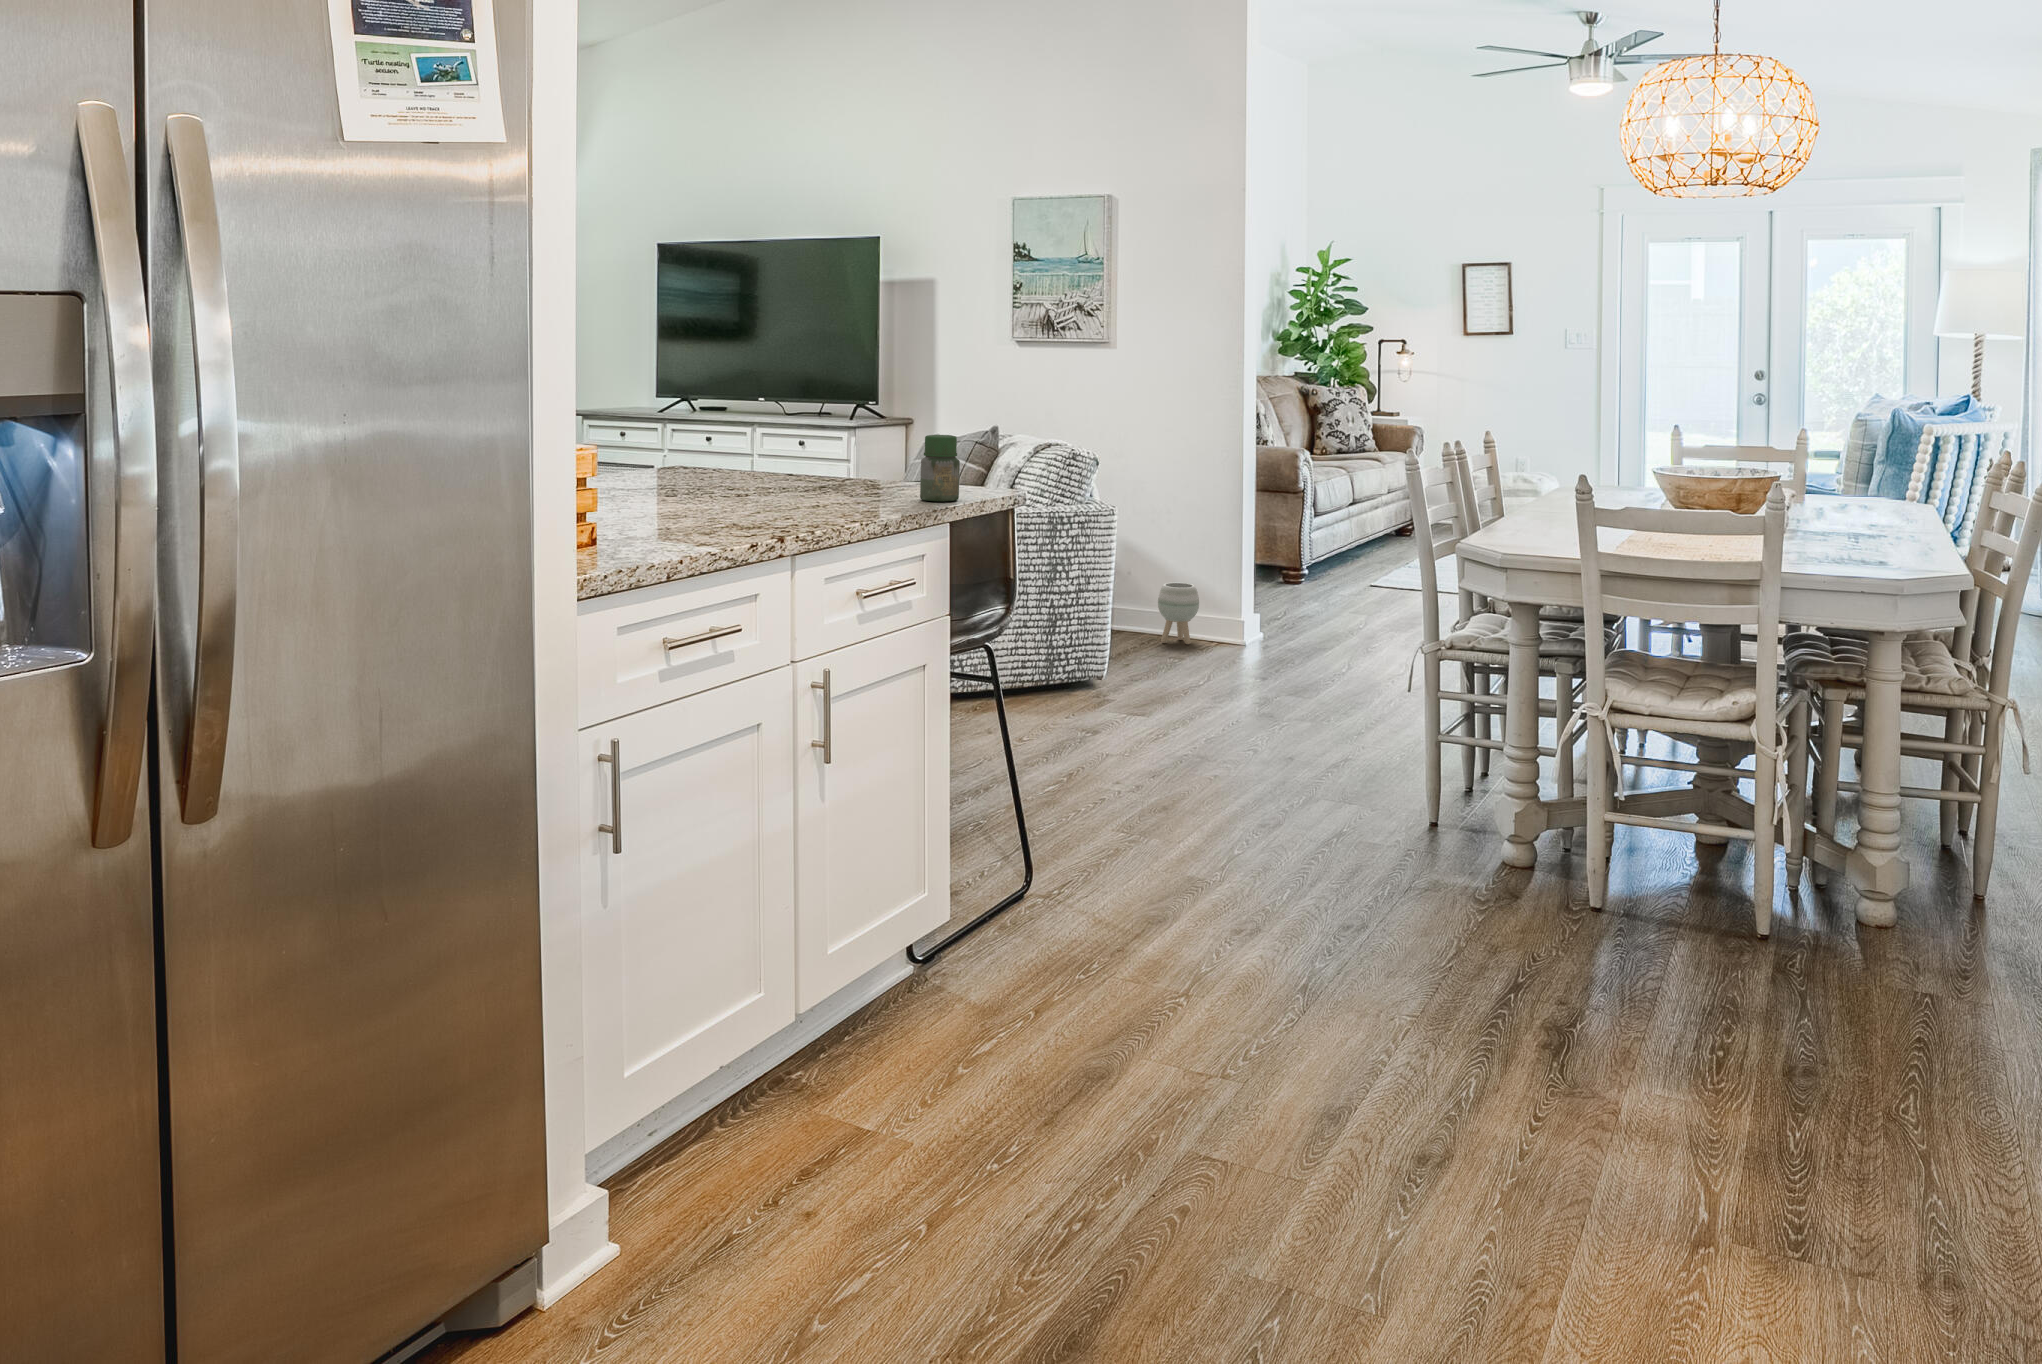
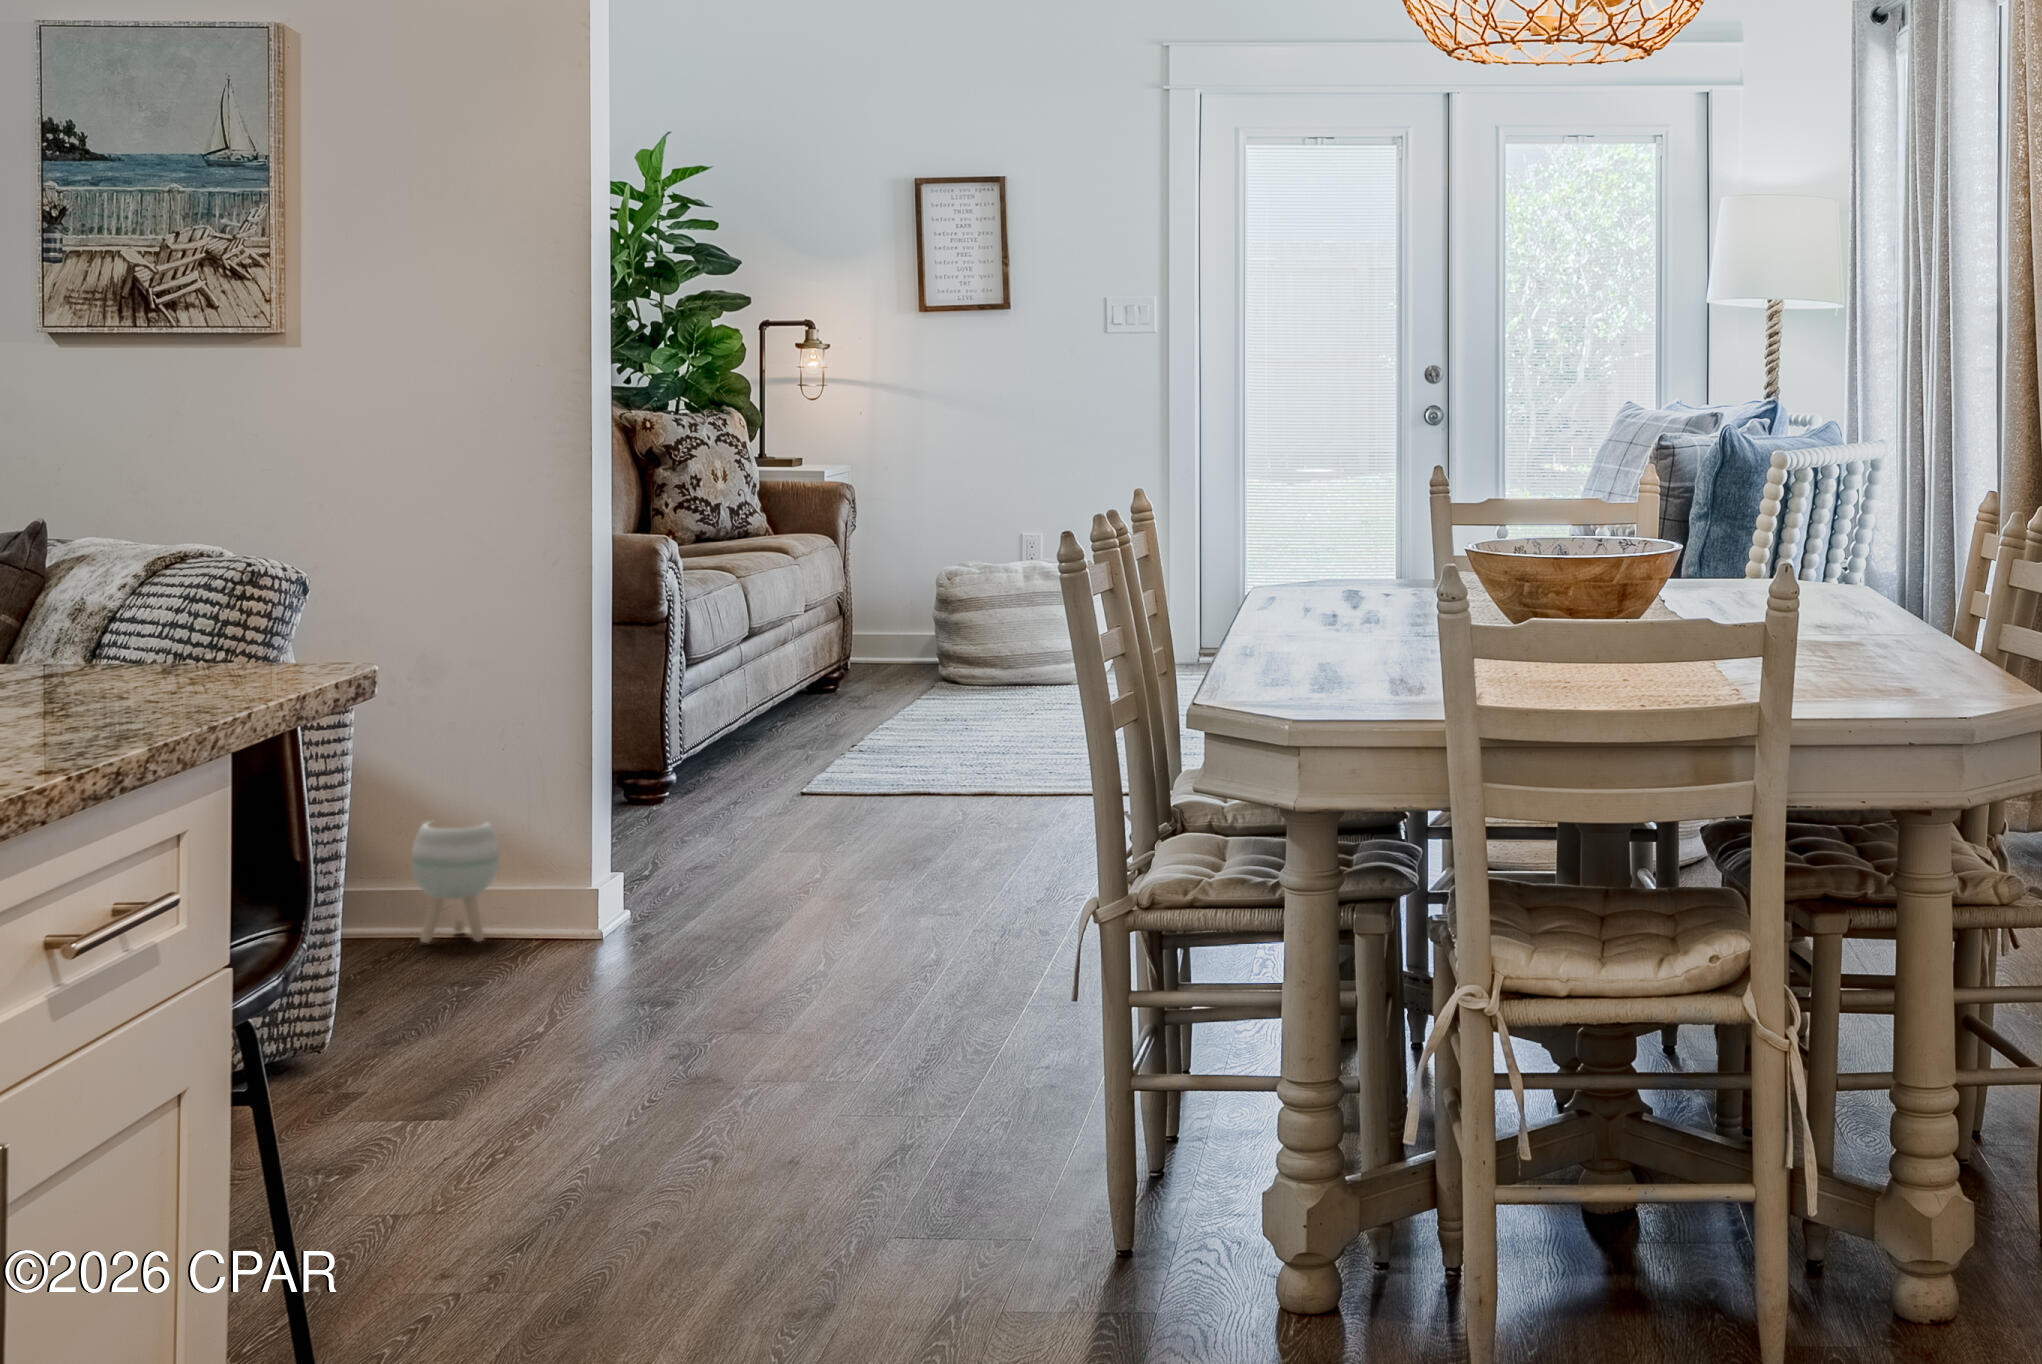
jar: present [920,435,960,501] -> none [116,553,218,711]

